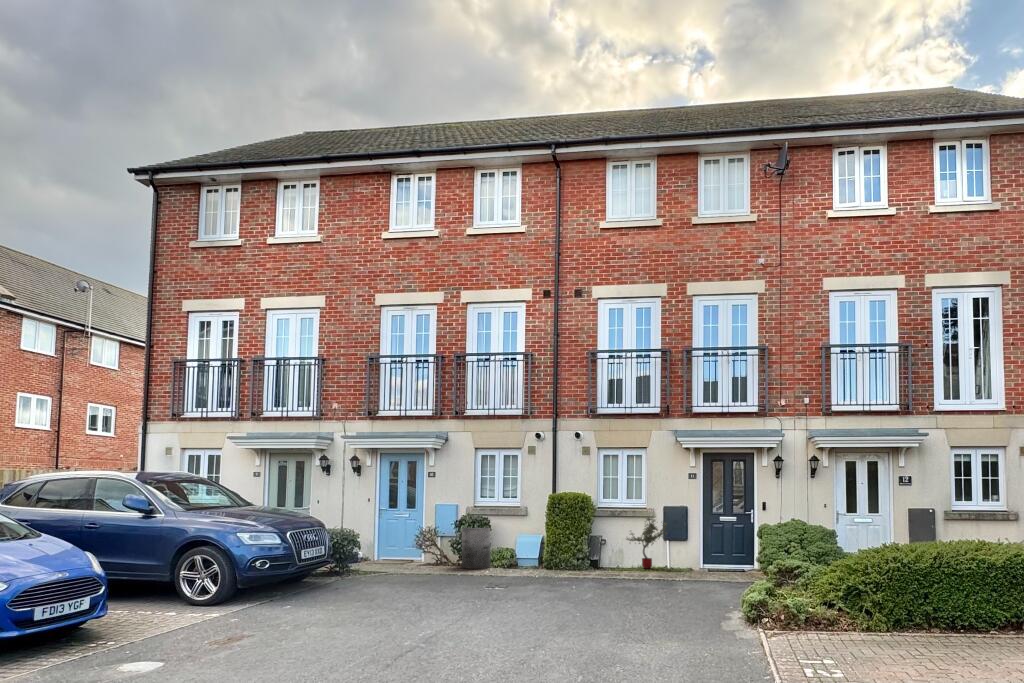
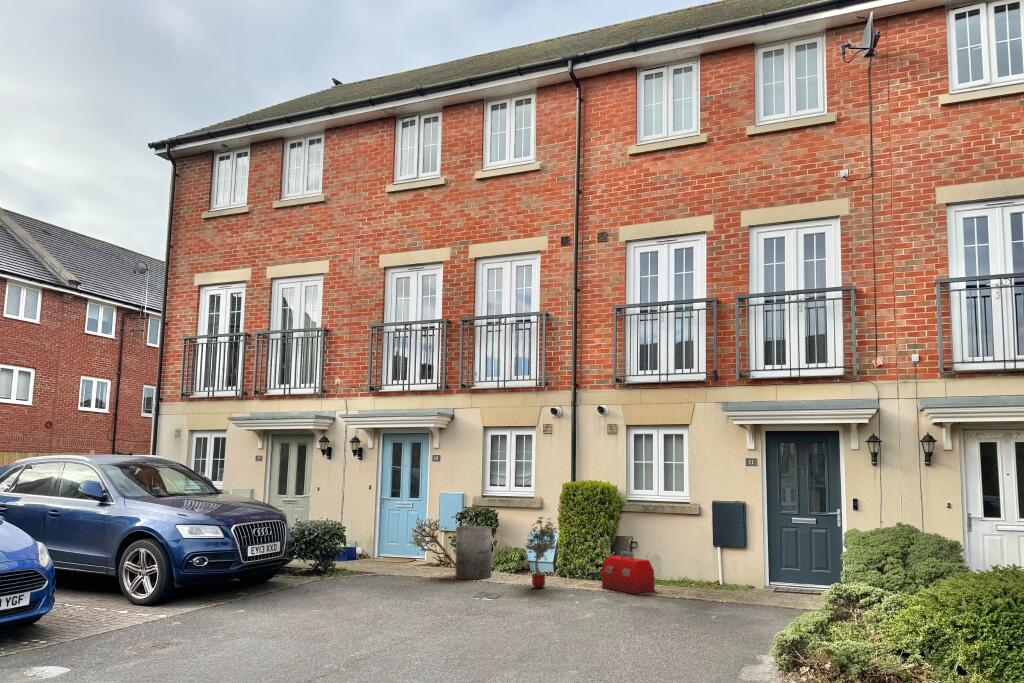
potted tree: present [626,516,667,569] -> present [526,517,563,588]
toolbox: none [584,542,624,573] -> present [602,551,654,593]

